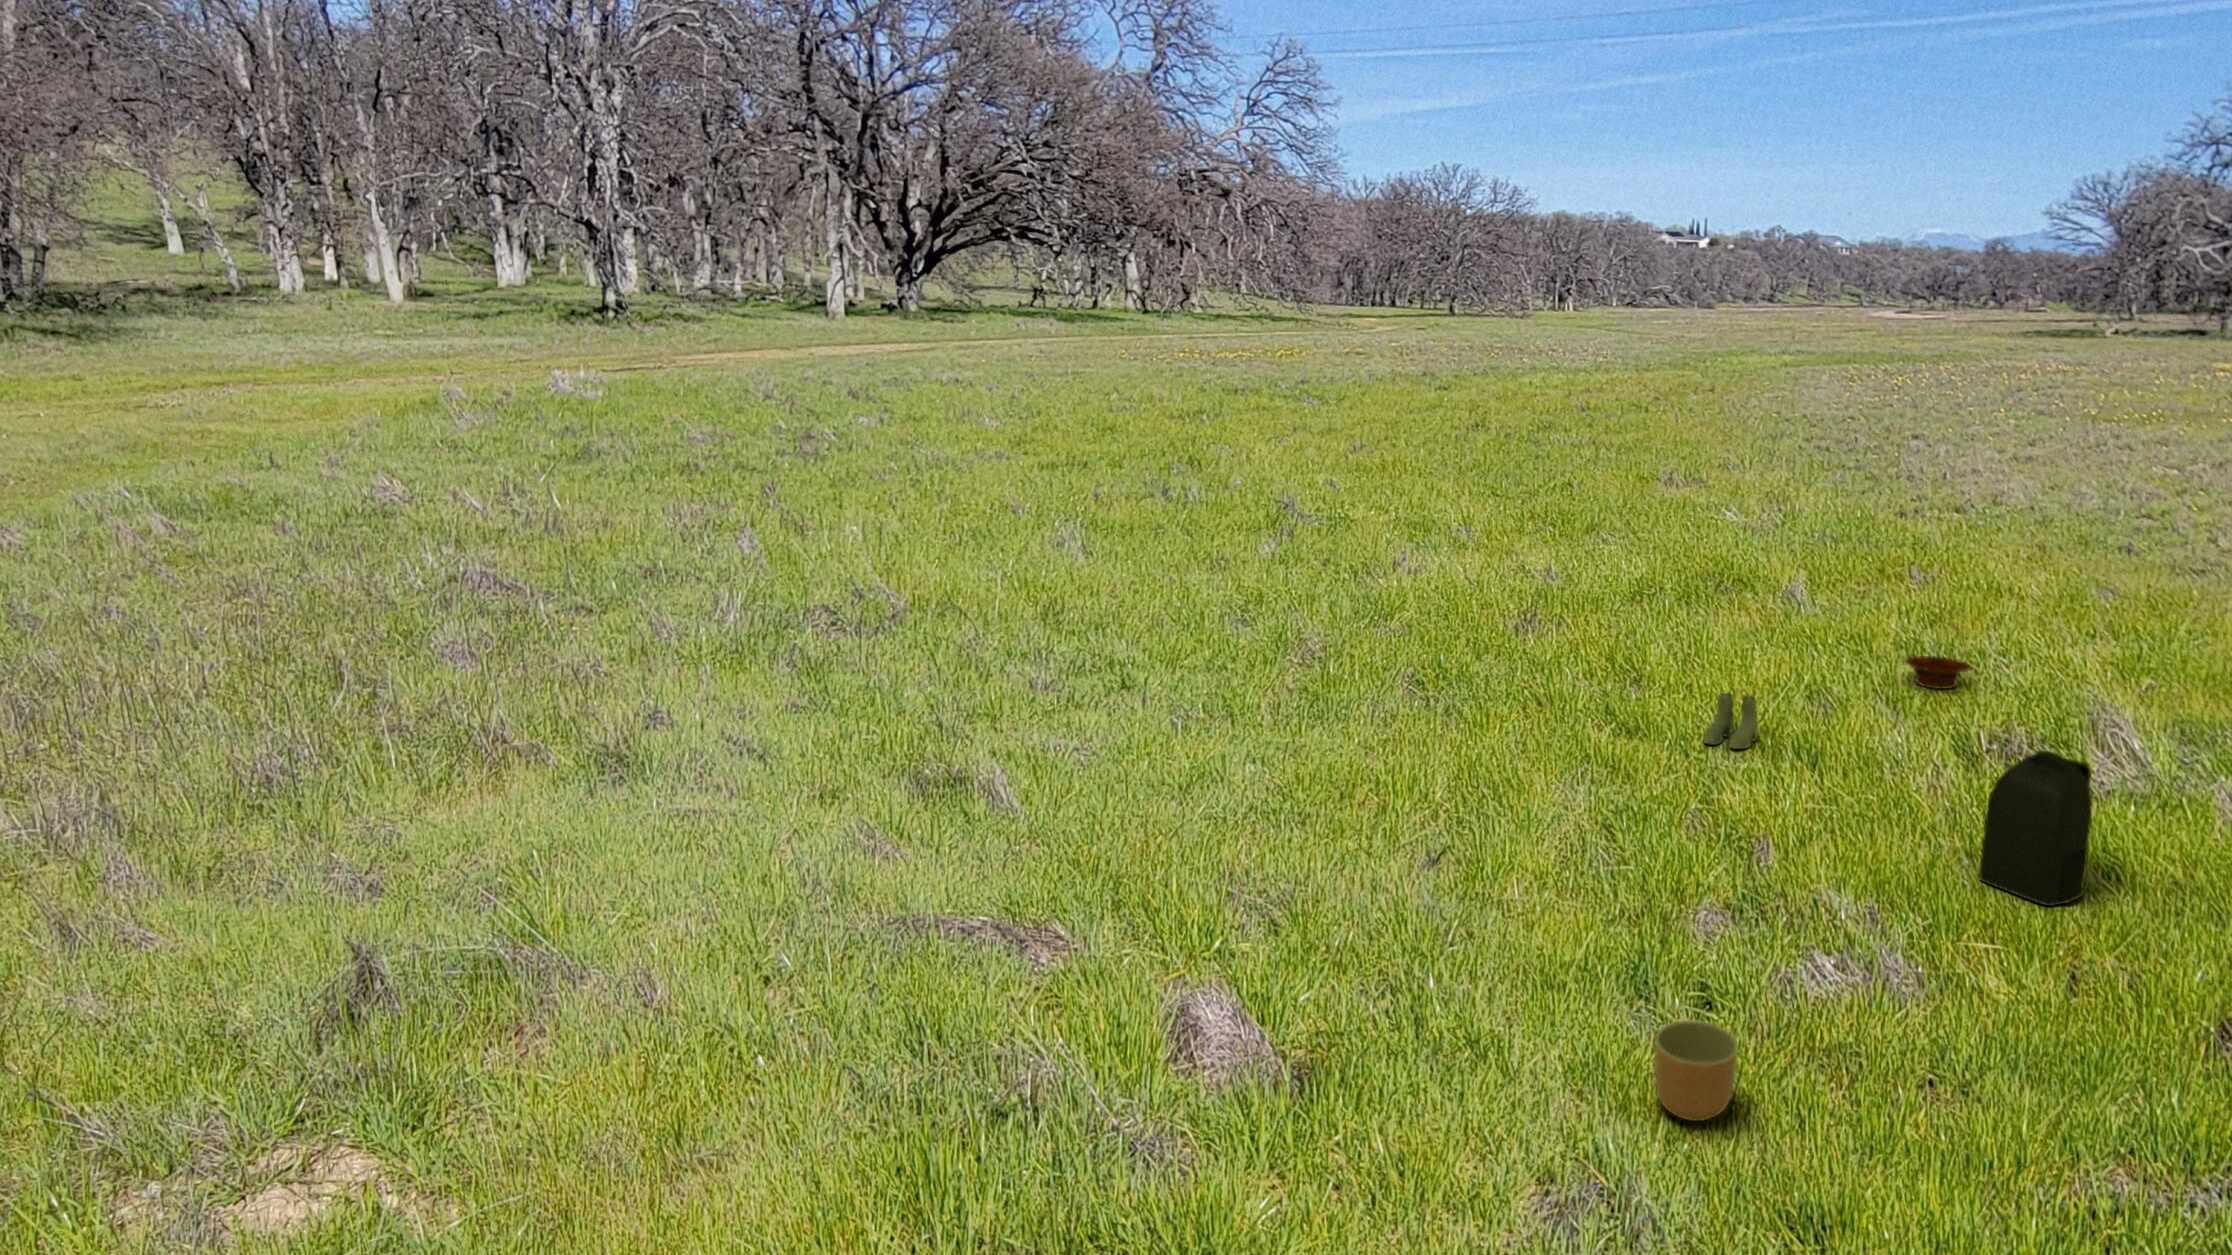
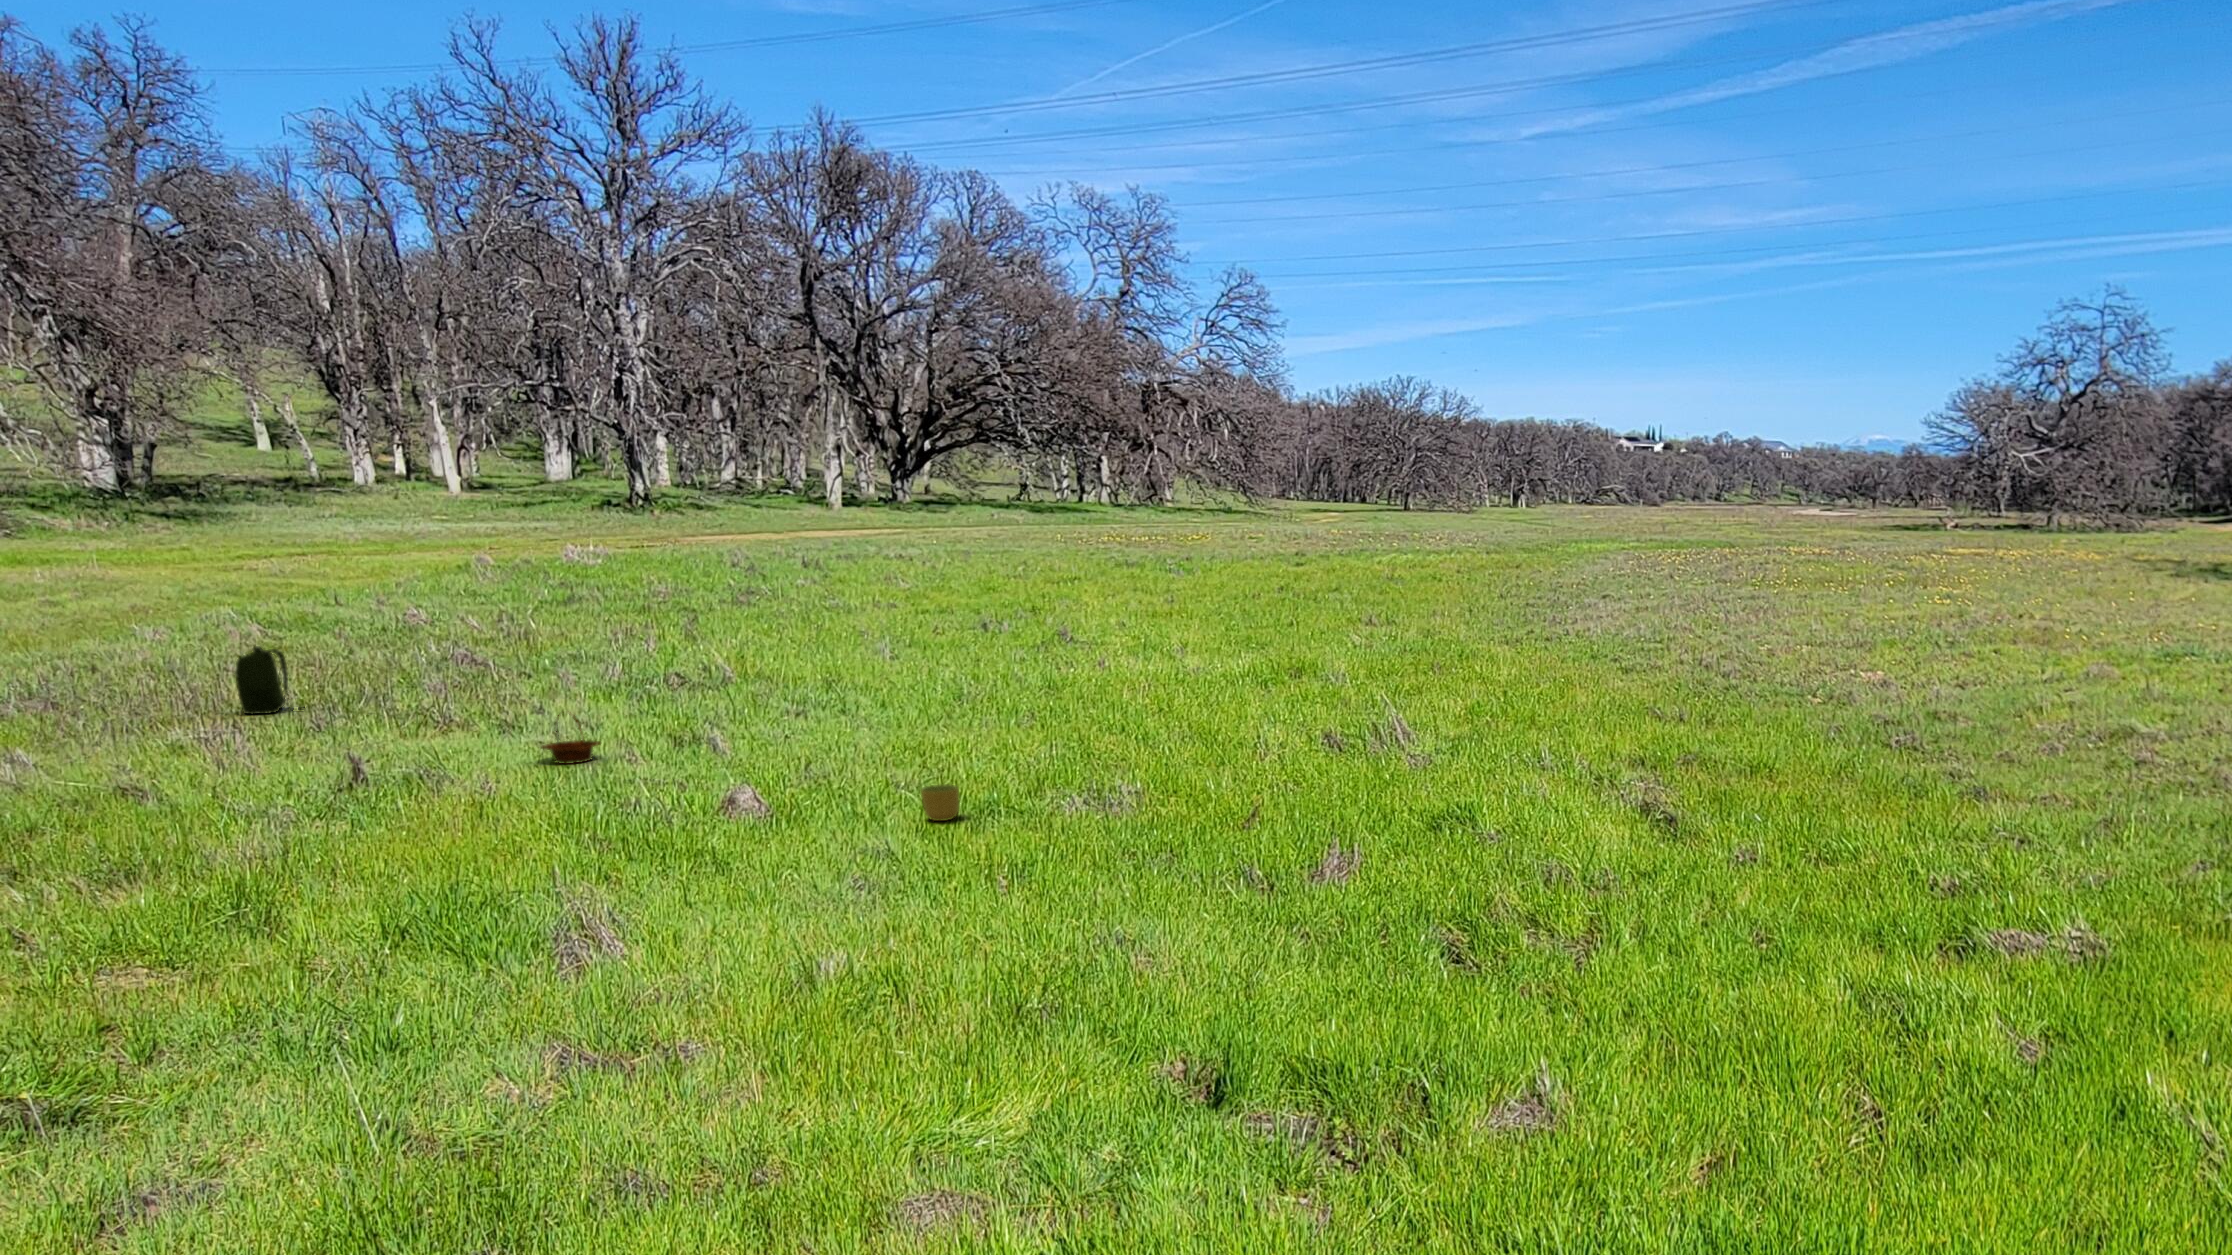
basket: present [1905,628,1971,689] -> present [541,715,600,764]
boots: present [1704,693,1758,749] -> none [1147,703,1183,732]
backpack: present [1979,750,2092,906] -> present [236,646,290,714]

